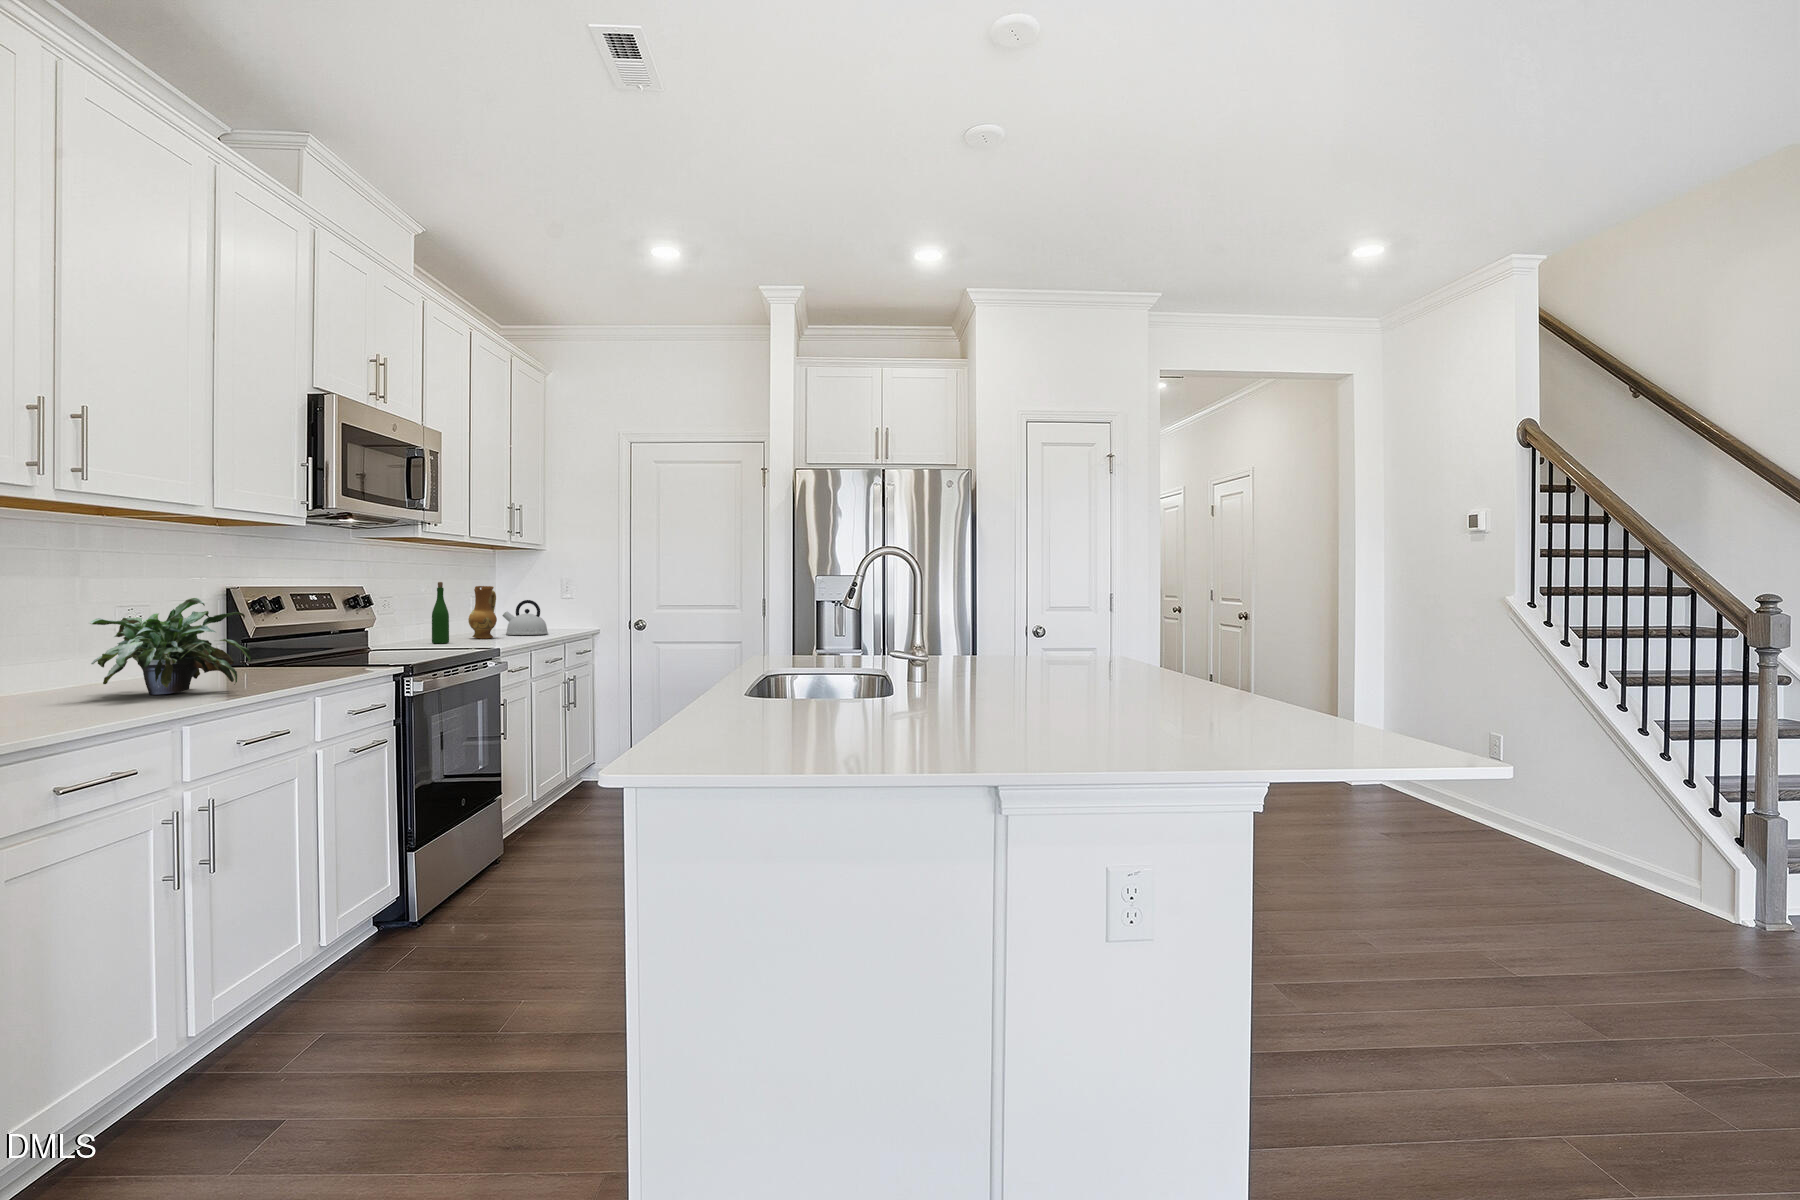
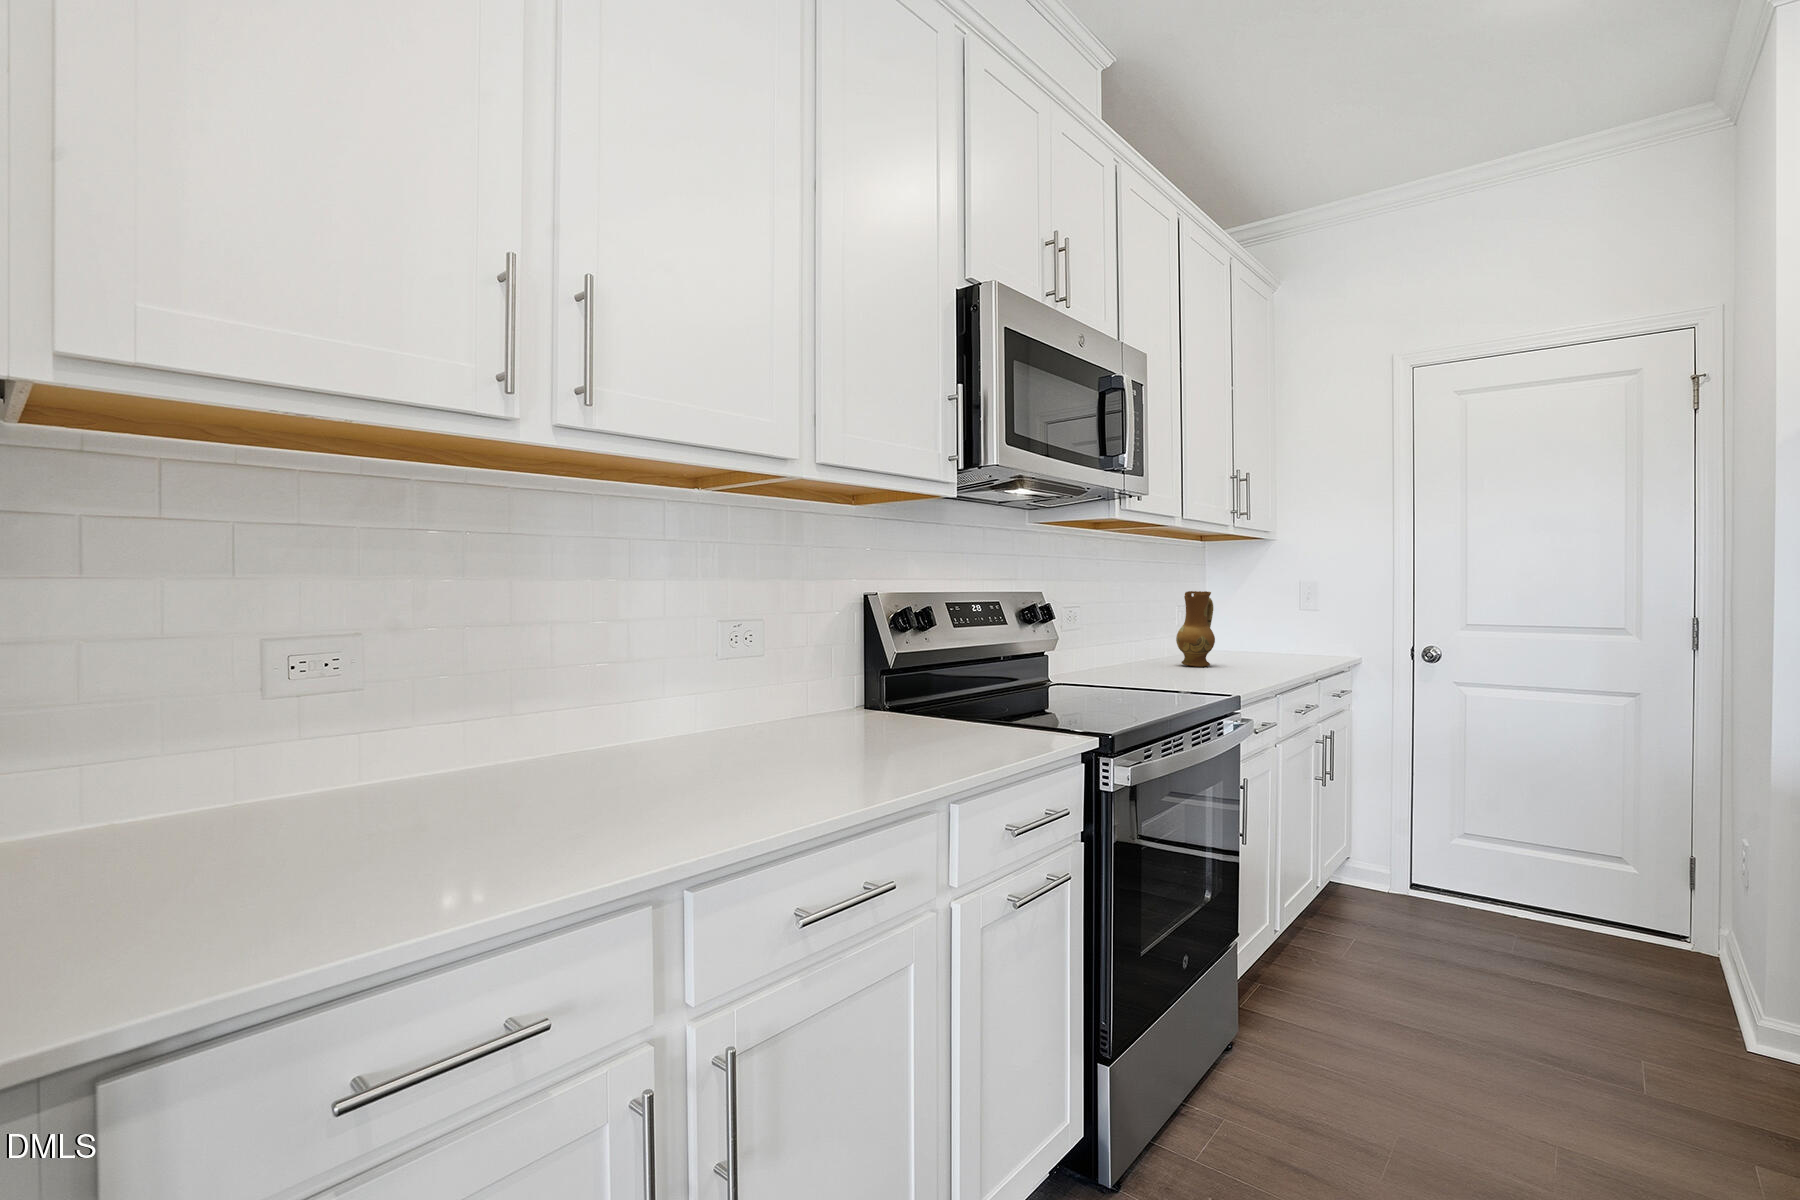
wine bottle: present [432,582,449,643] -> none [1130,586,1153,674]
potted plant: present [89,598,251,695] -> none [599,613,832,786]
kettle: present [502,600,548,635] -> none [1219,611,1285,662]

